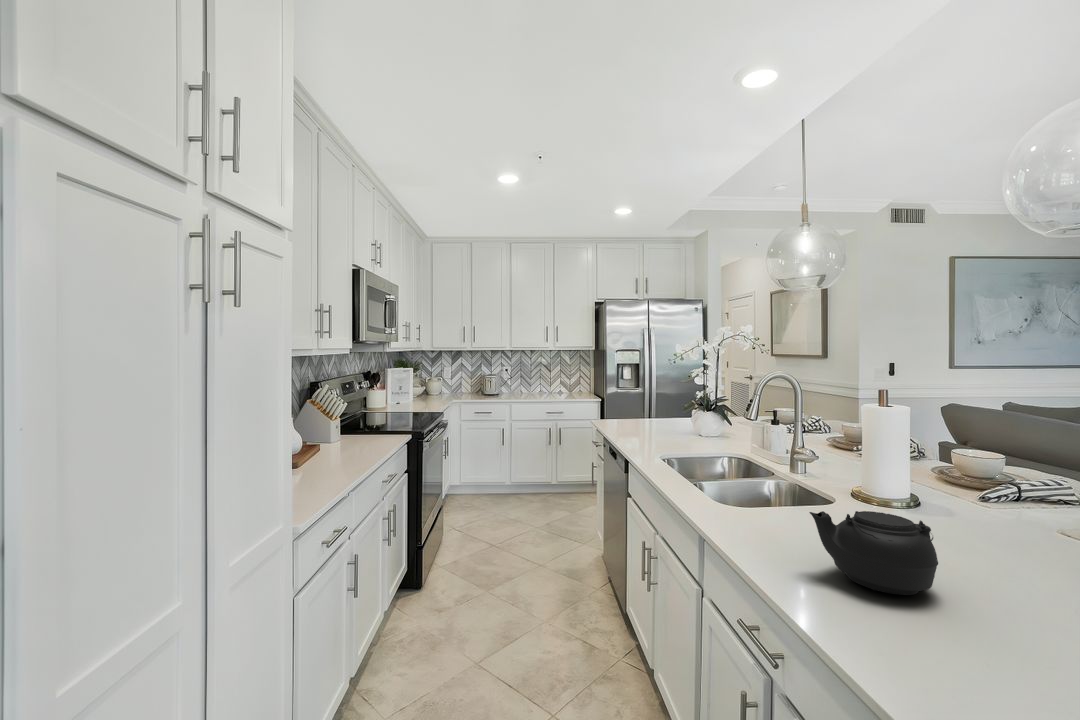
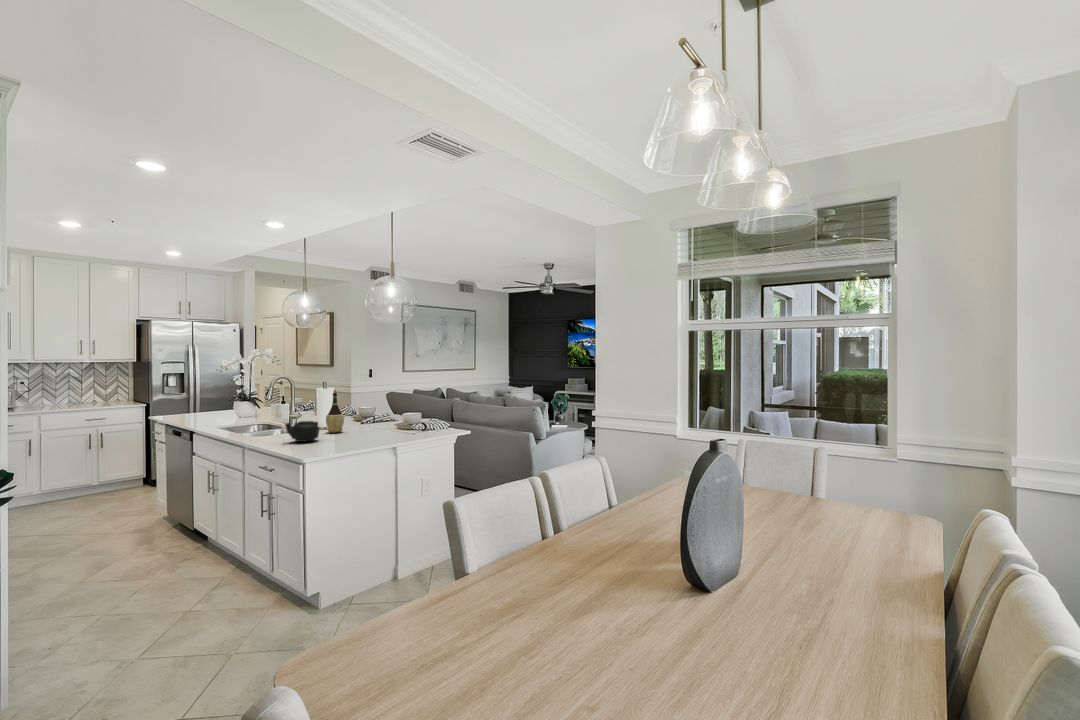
wine bottle: none [917,413,985,545] -> present [326,390,344,433]

